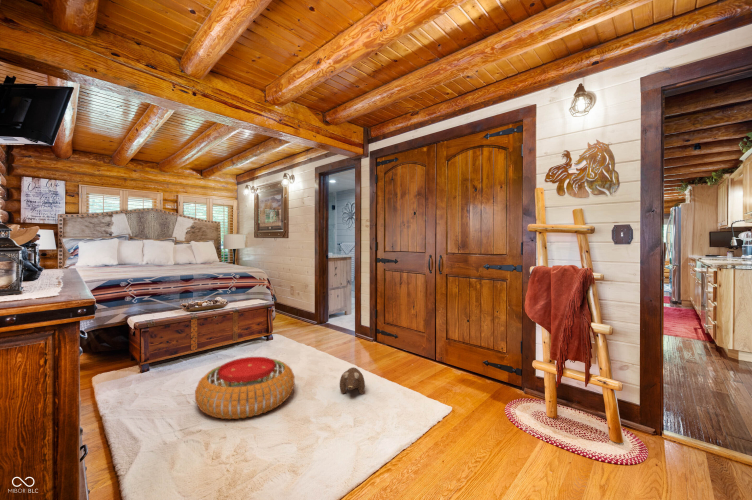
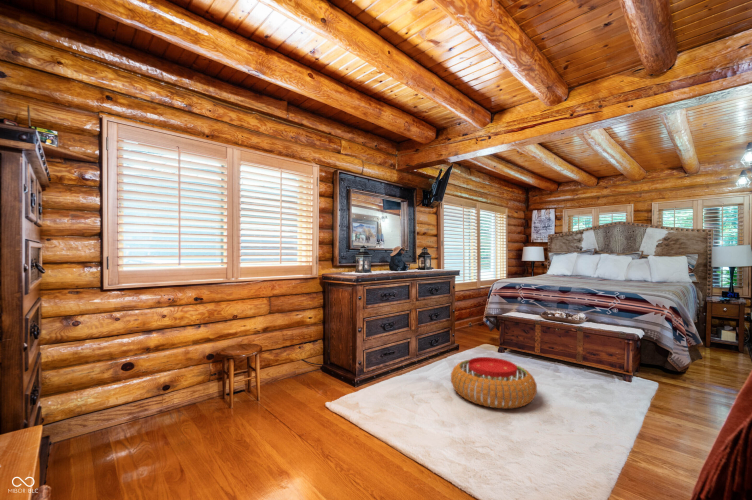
plush toy: present [340,367,365,394] -> none [531,411,582,455]

